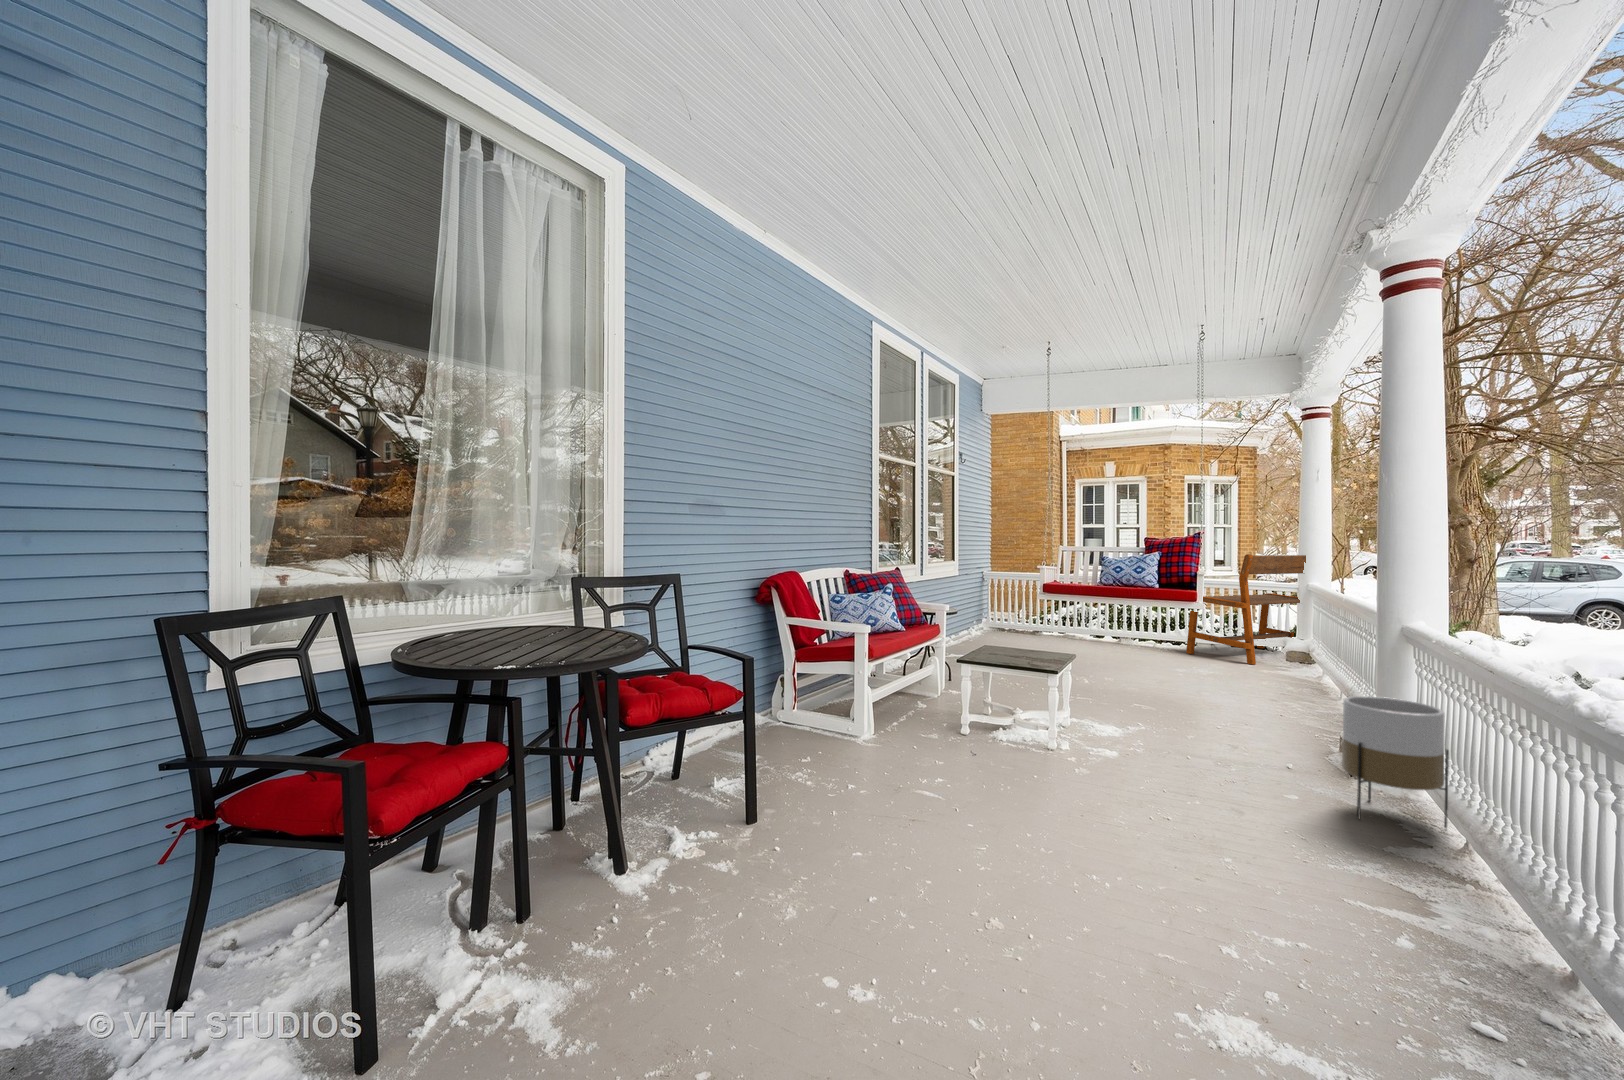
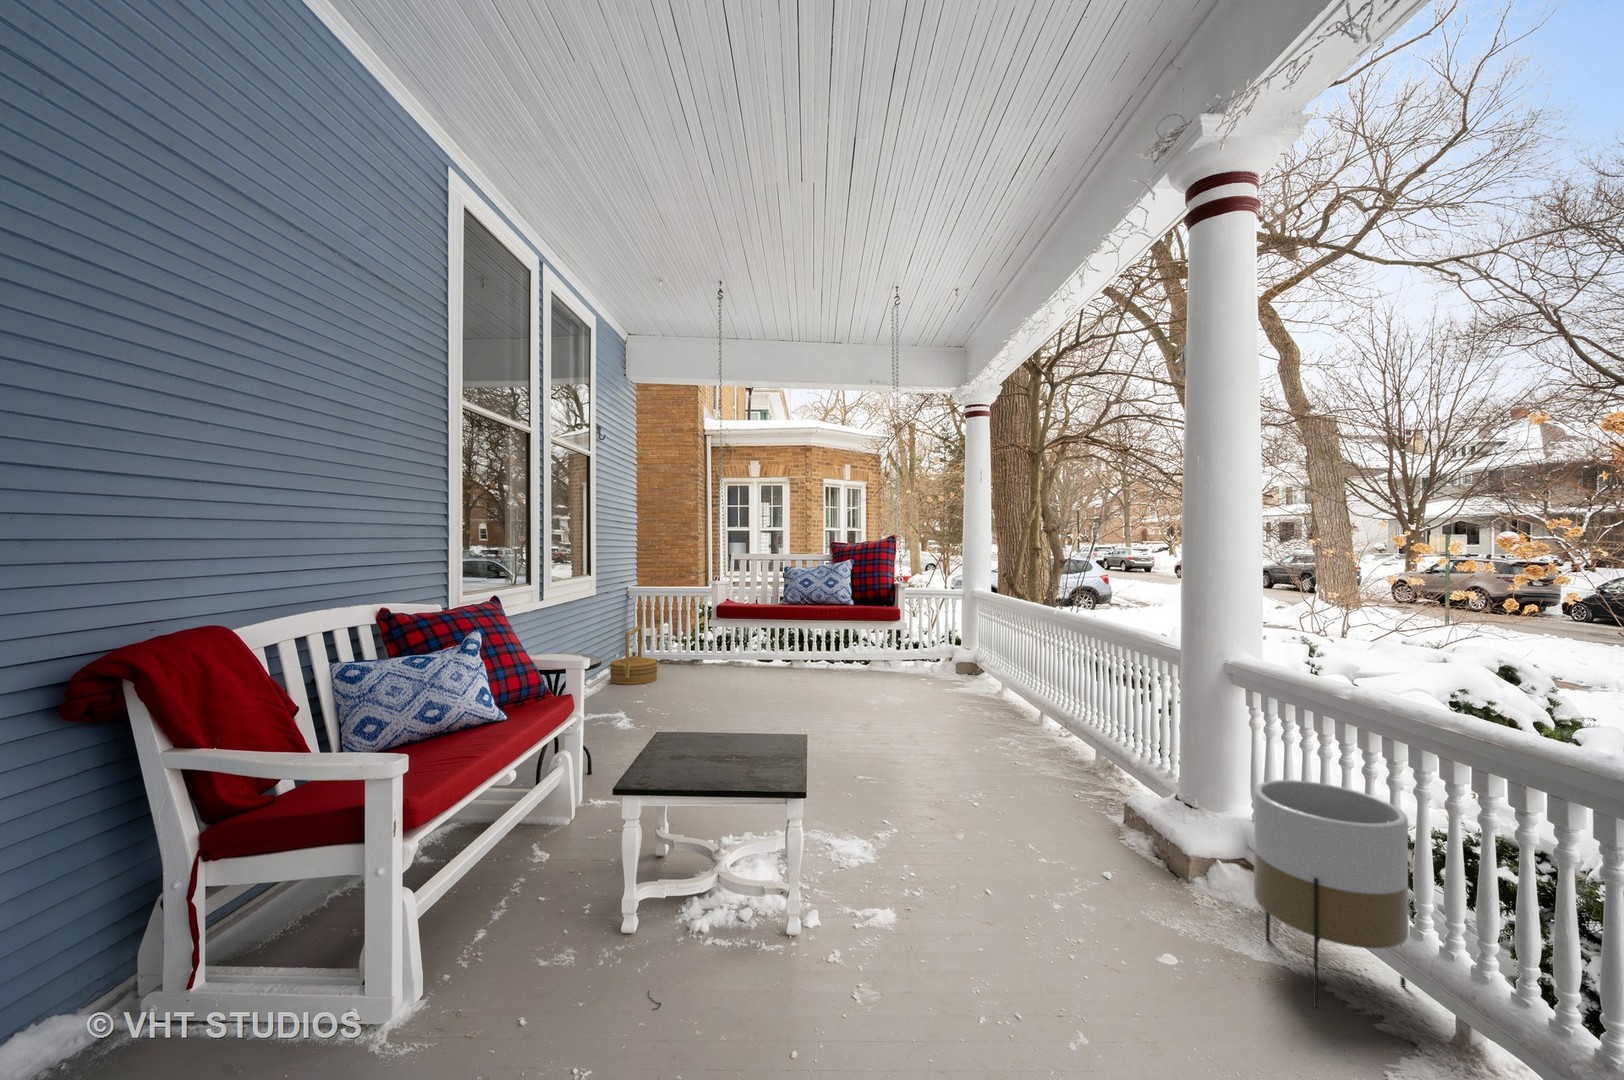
bench: present [1186,554,1306,665] -> none [864,558,981,683]
woven basket: none [969,601,1005,643] -> present [609,627,658,685]

